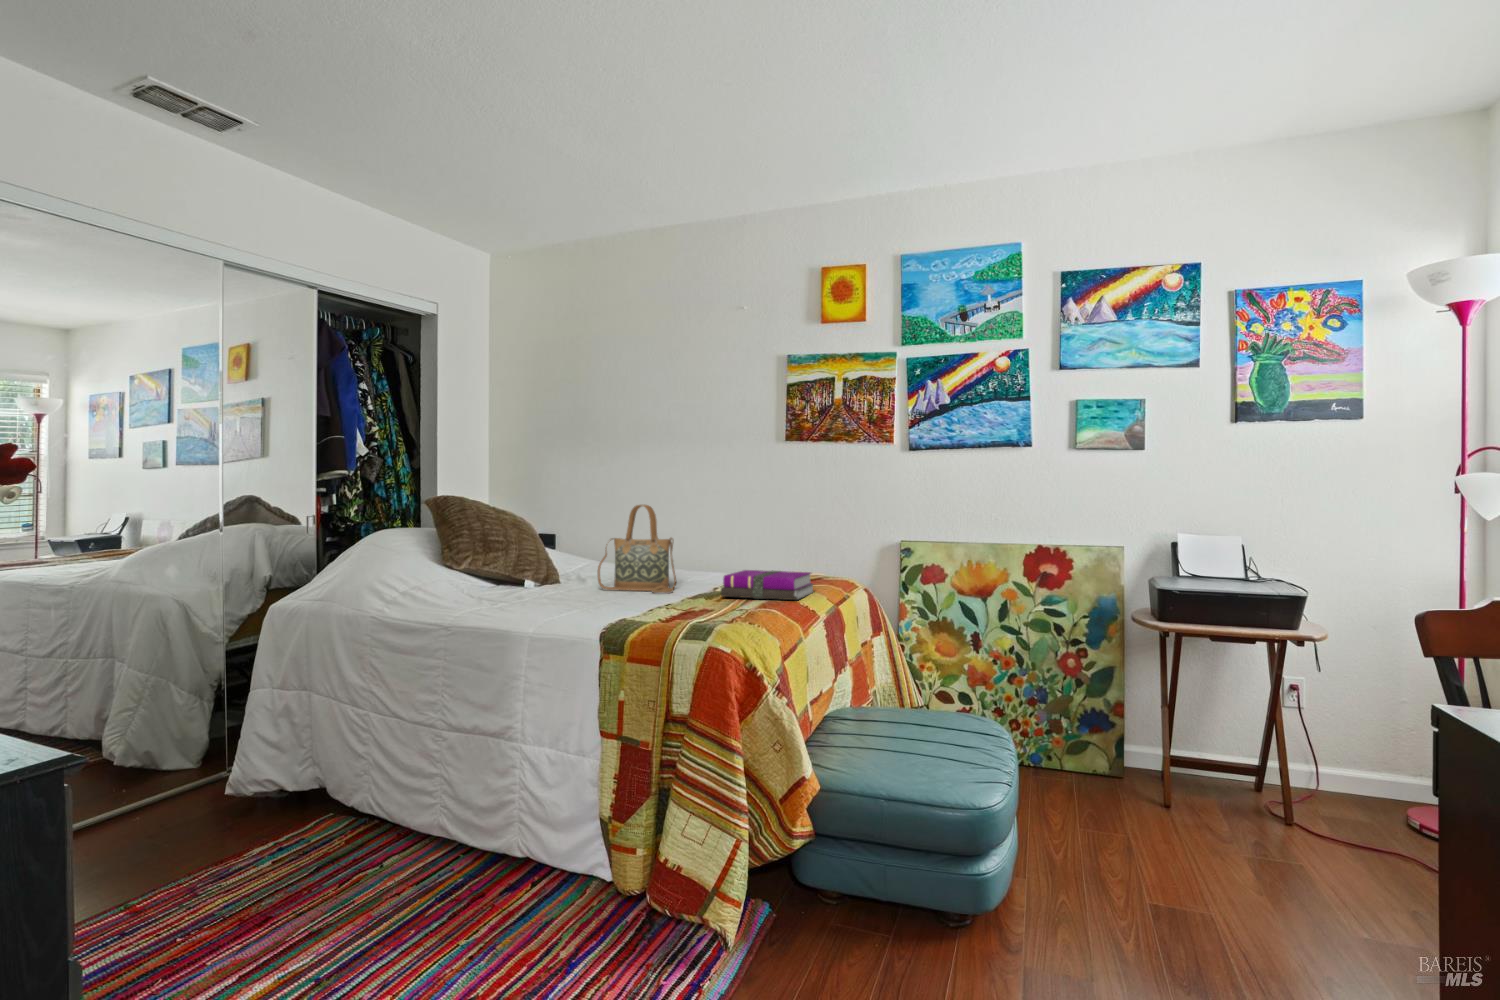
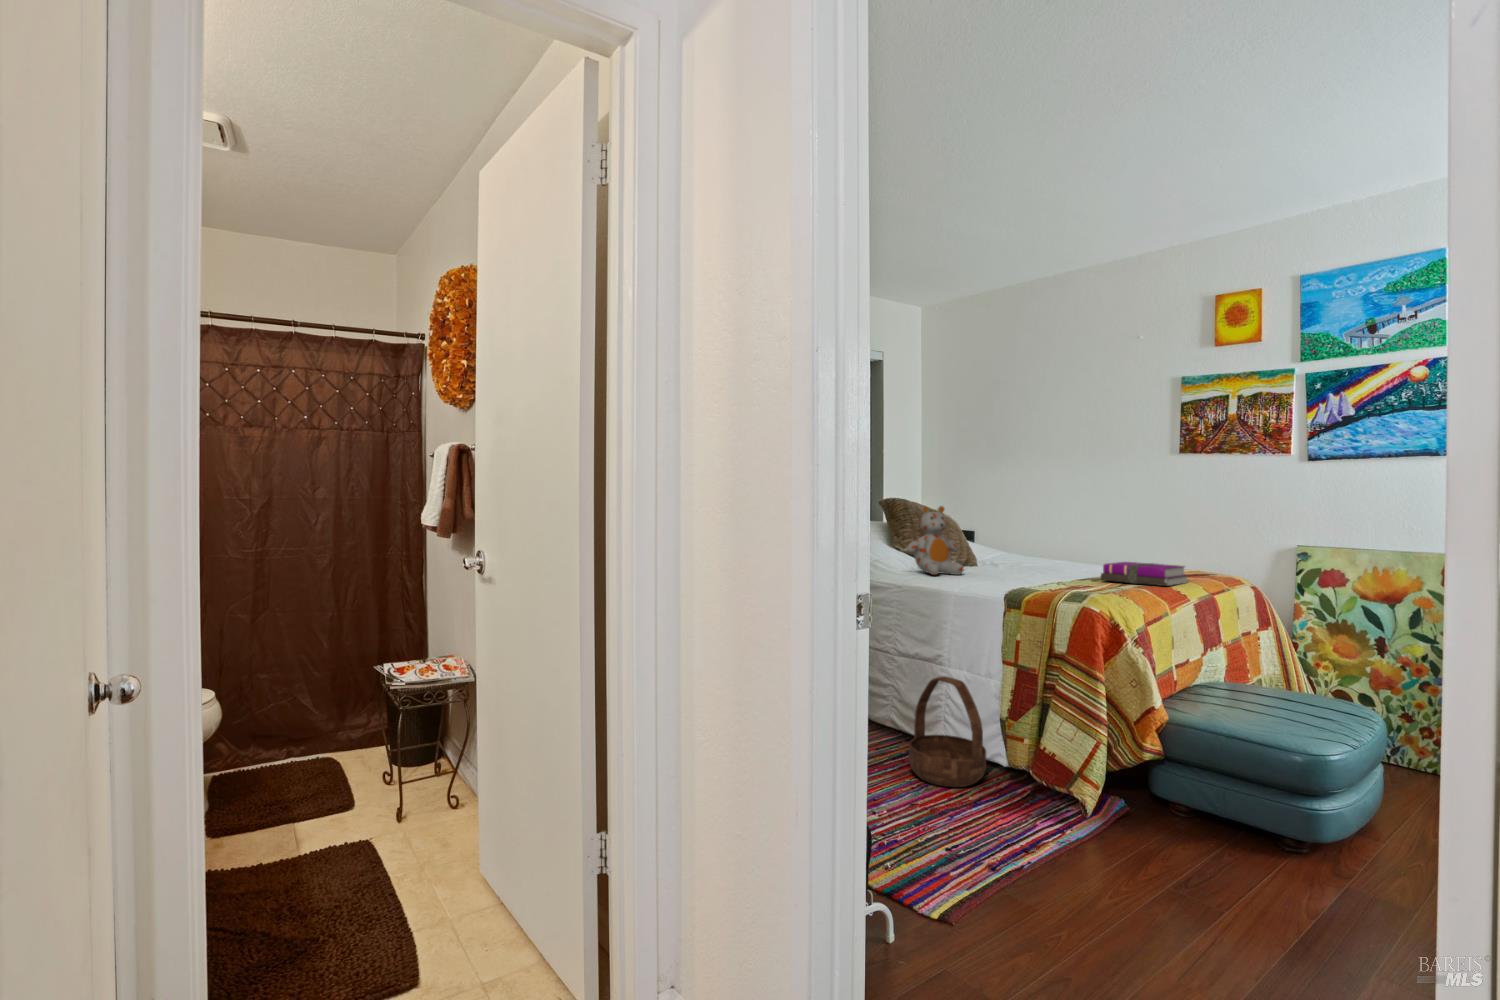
stuffed bear: none [464,504,547,604] -> present [907,506,963,575]
handbag: present [598,505,676,593] -> none [1002,508,1066,576]
basket: none [459,767,580,951] -> present [909,676,986,787]

